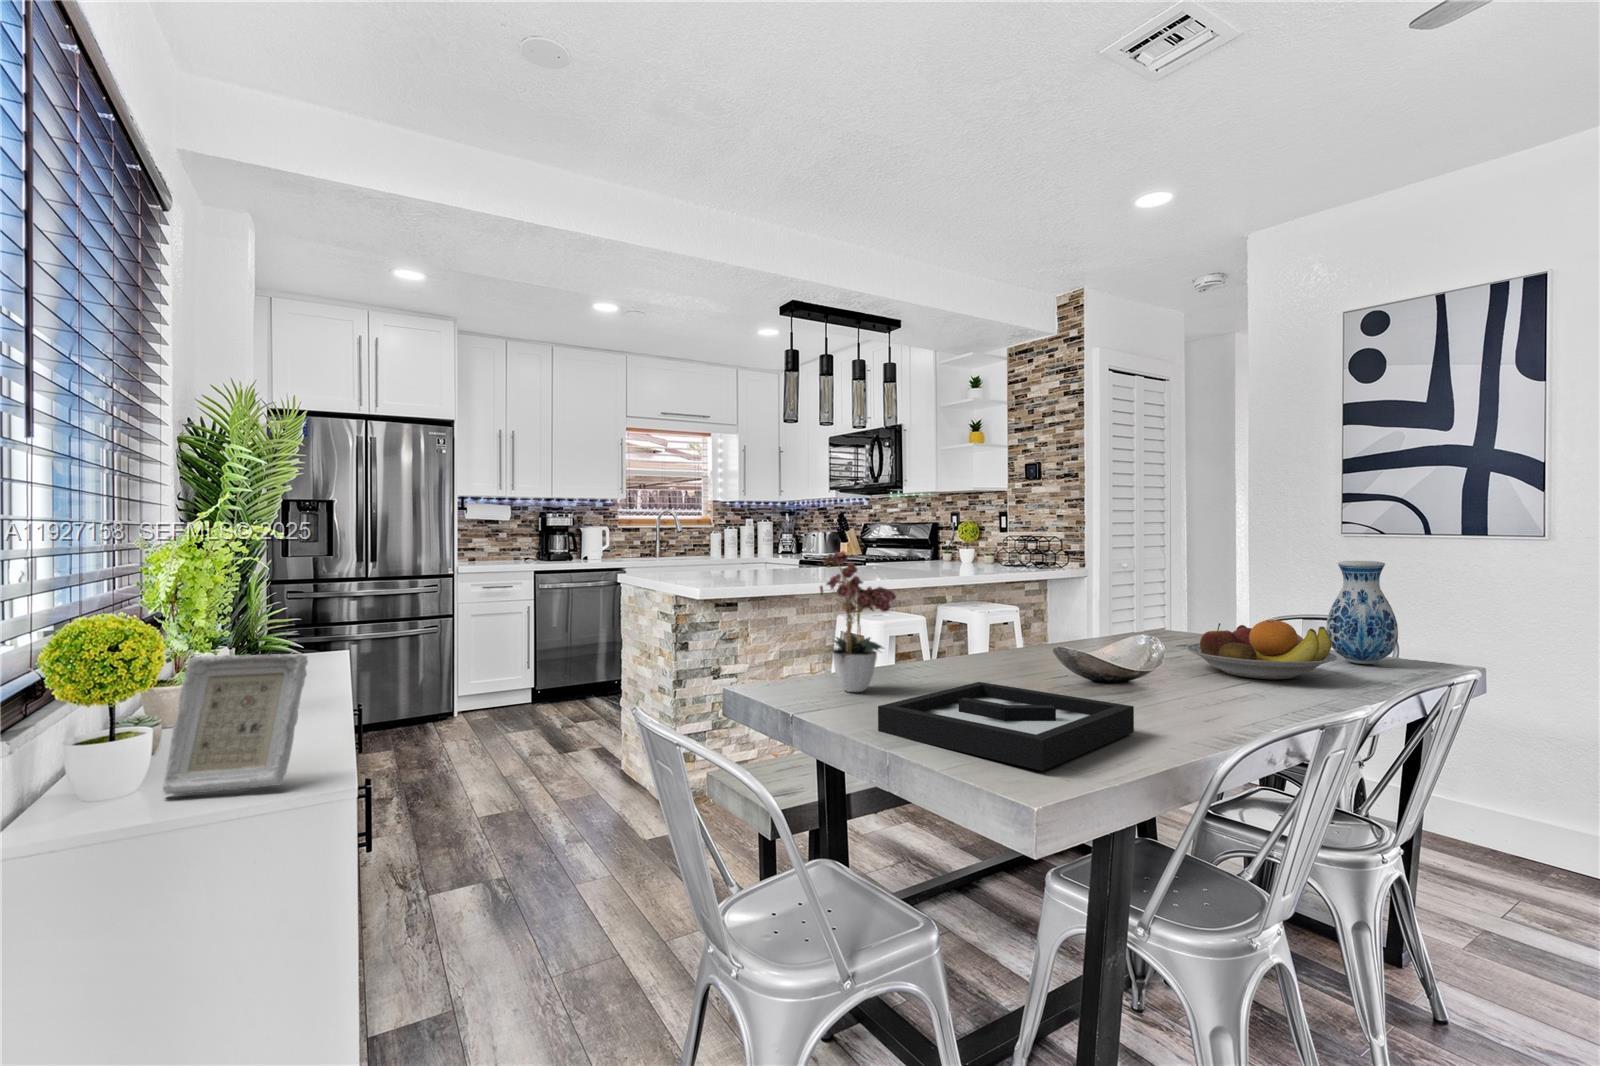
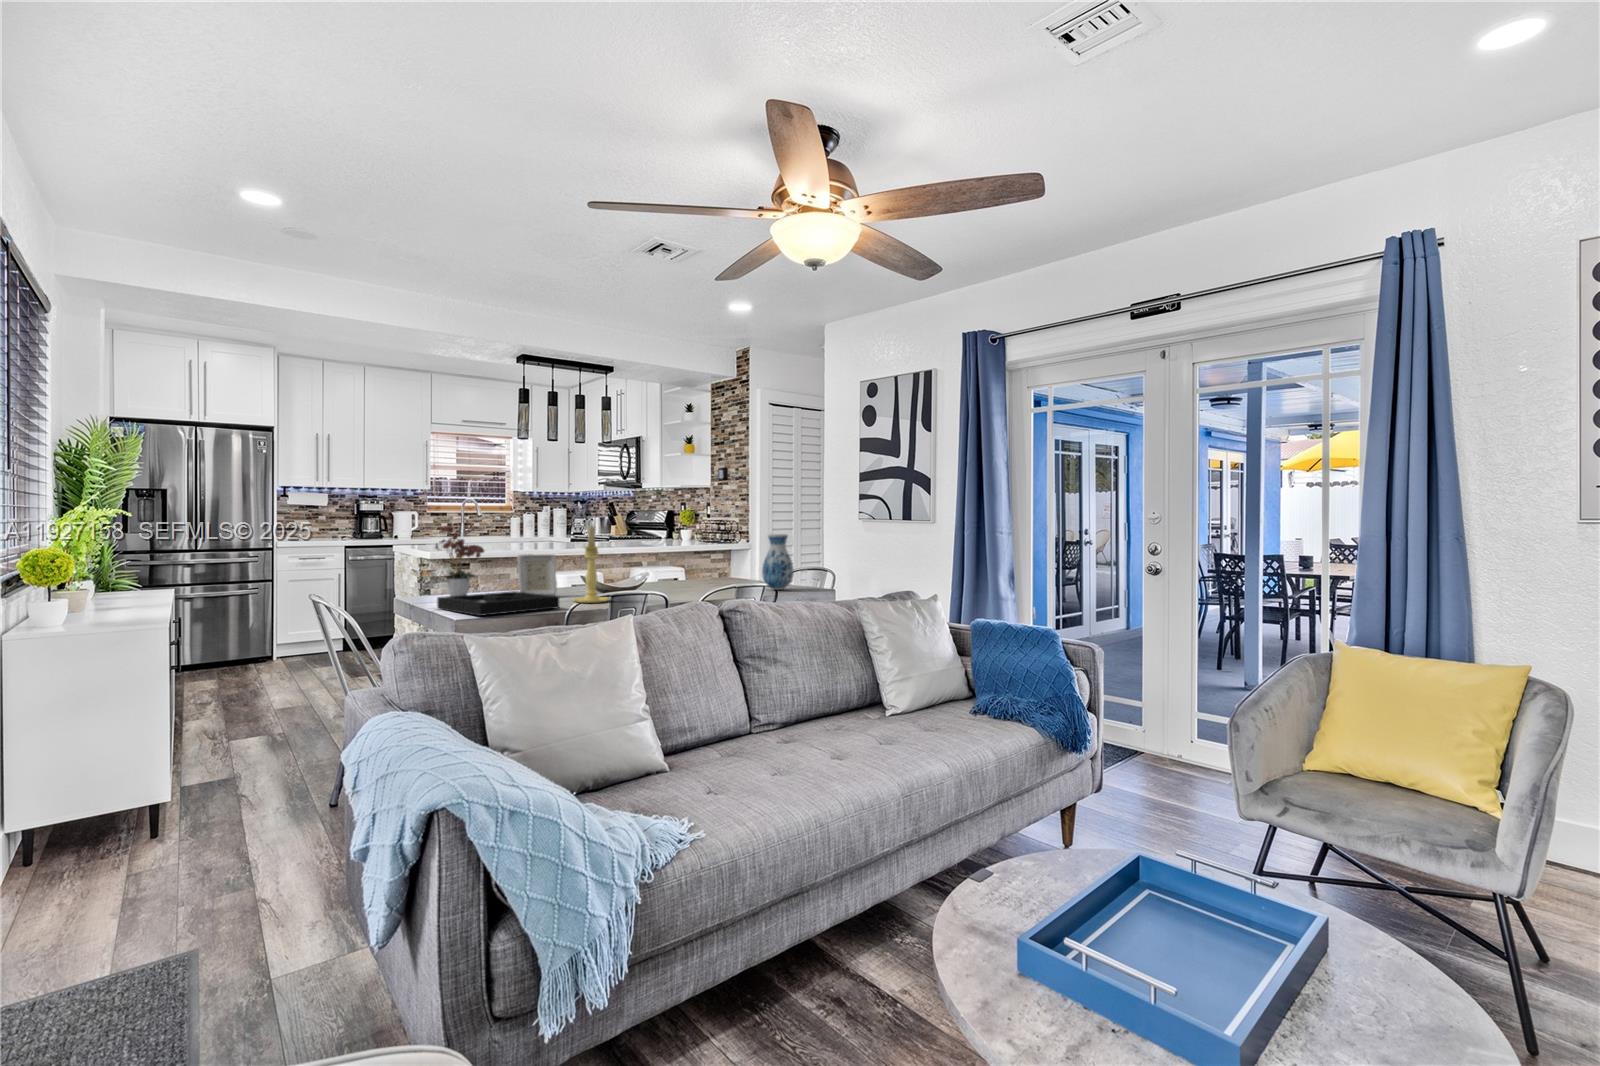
candle holder: none [1086,548,1167,709] -> present [574,526,610,603]
fruit bowl: present [1186,620,1337,679] -> none [668,564,737,595]
picture frame: present [163,654,308,795] -> present [518,554,557,596]

